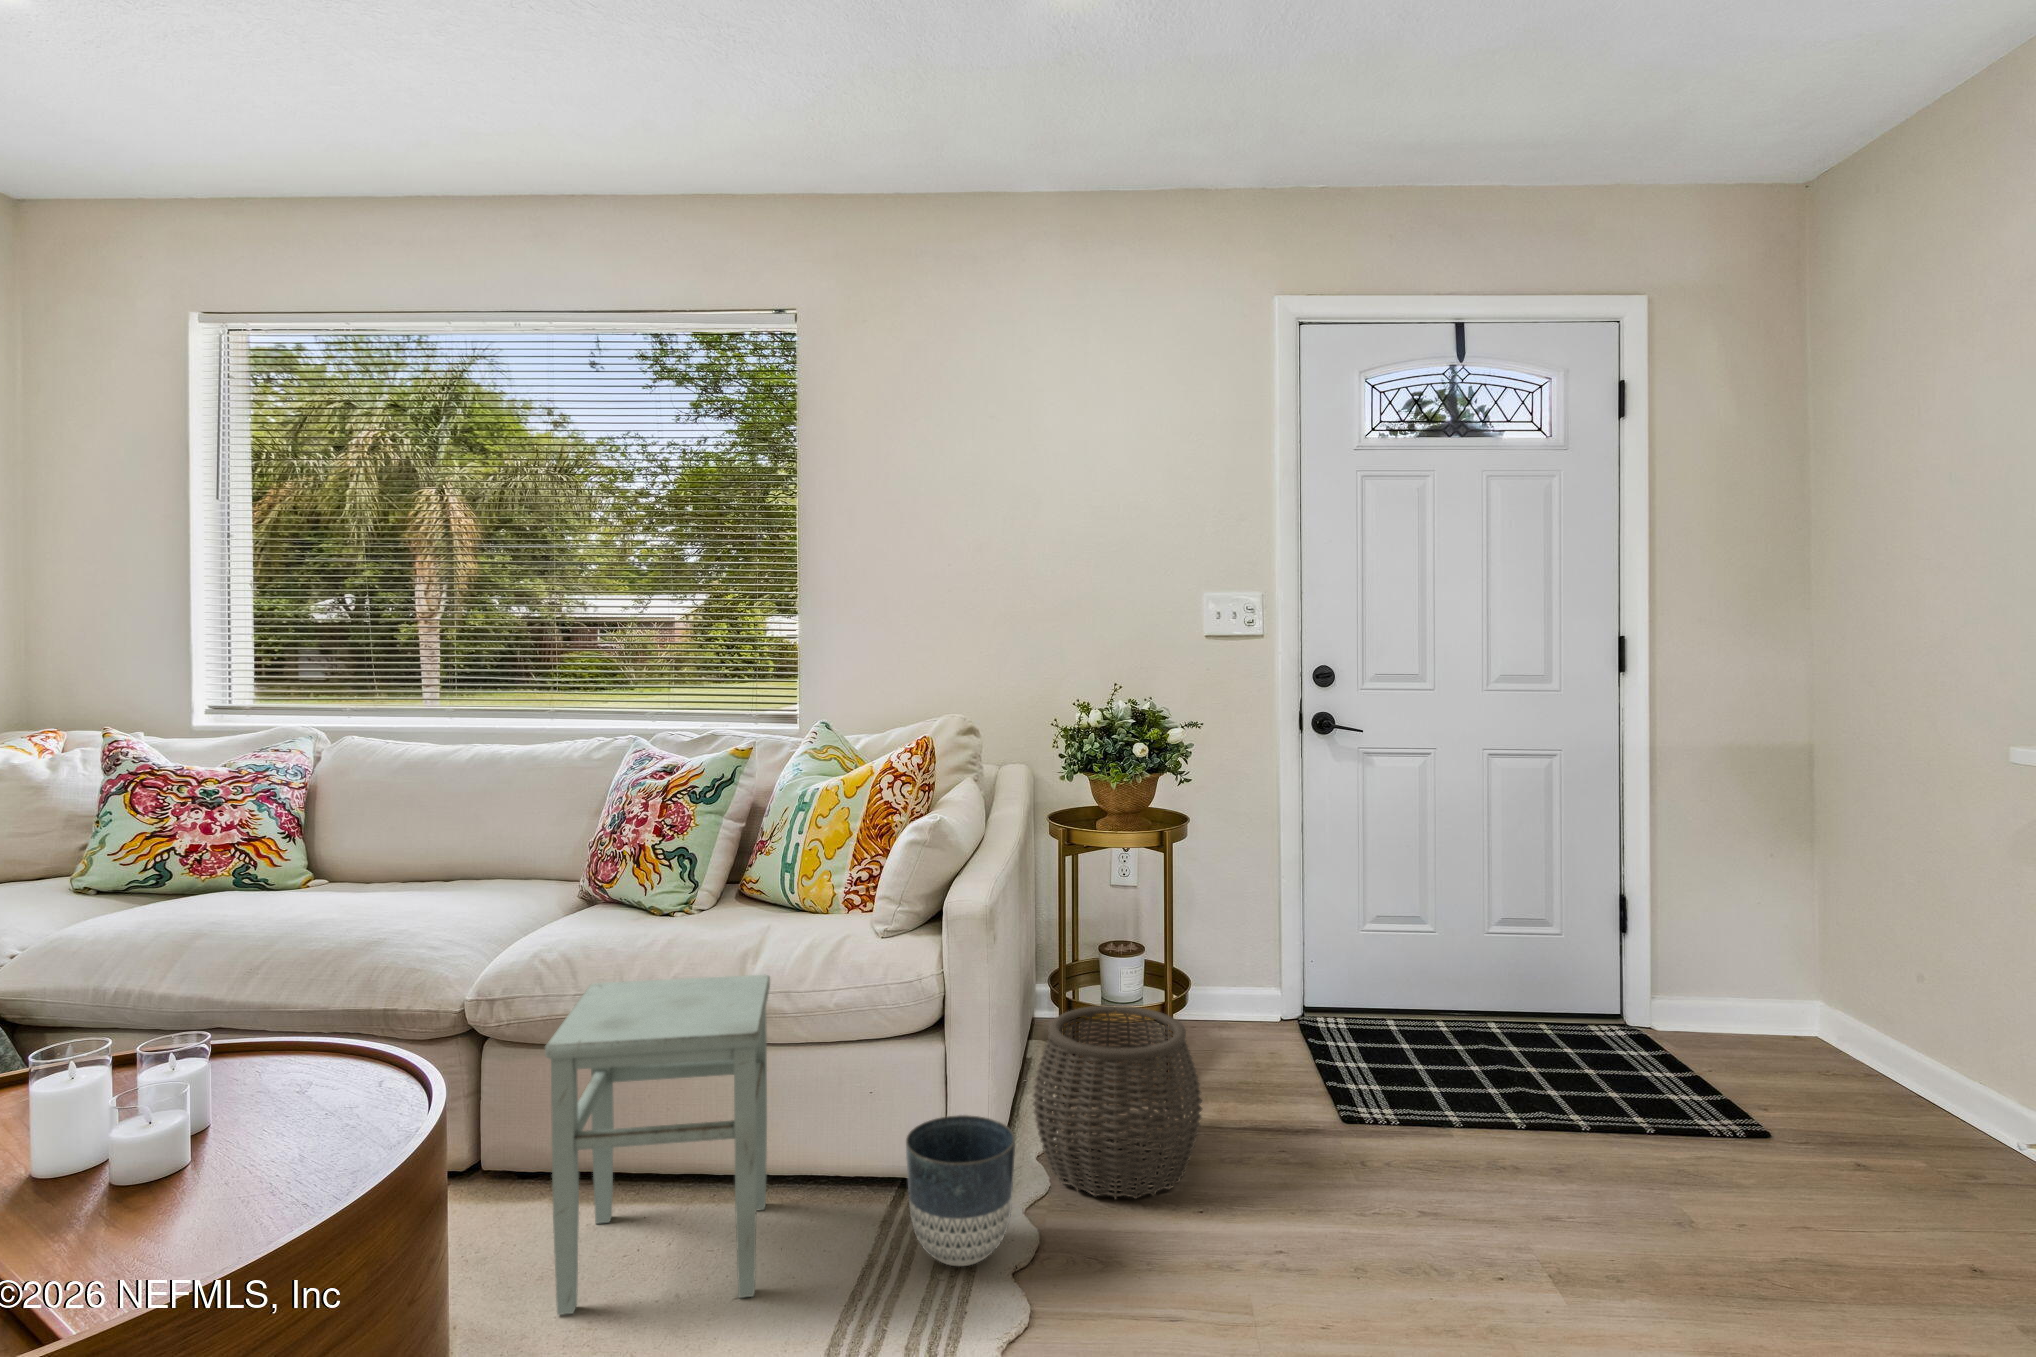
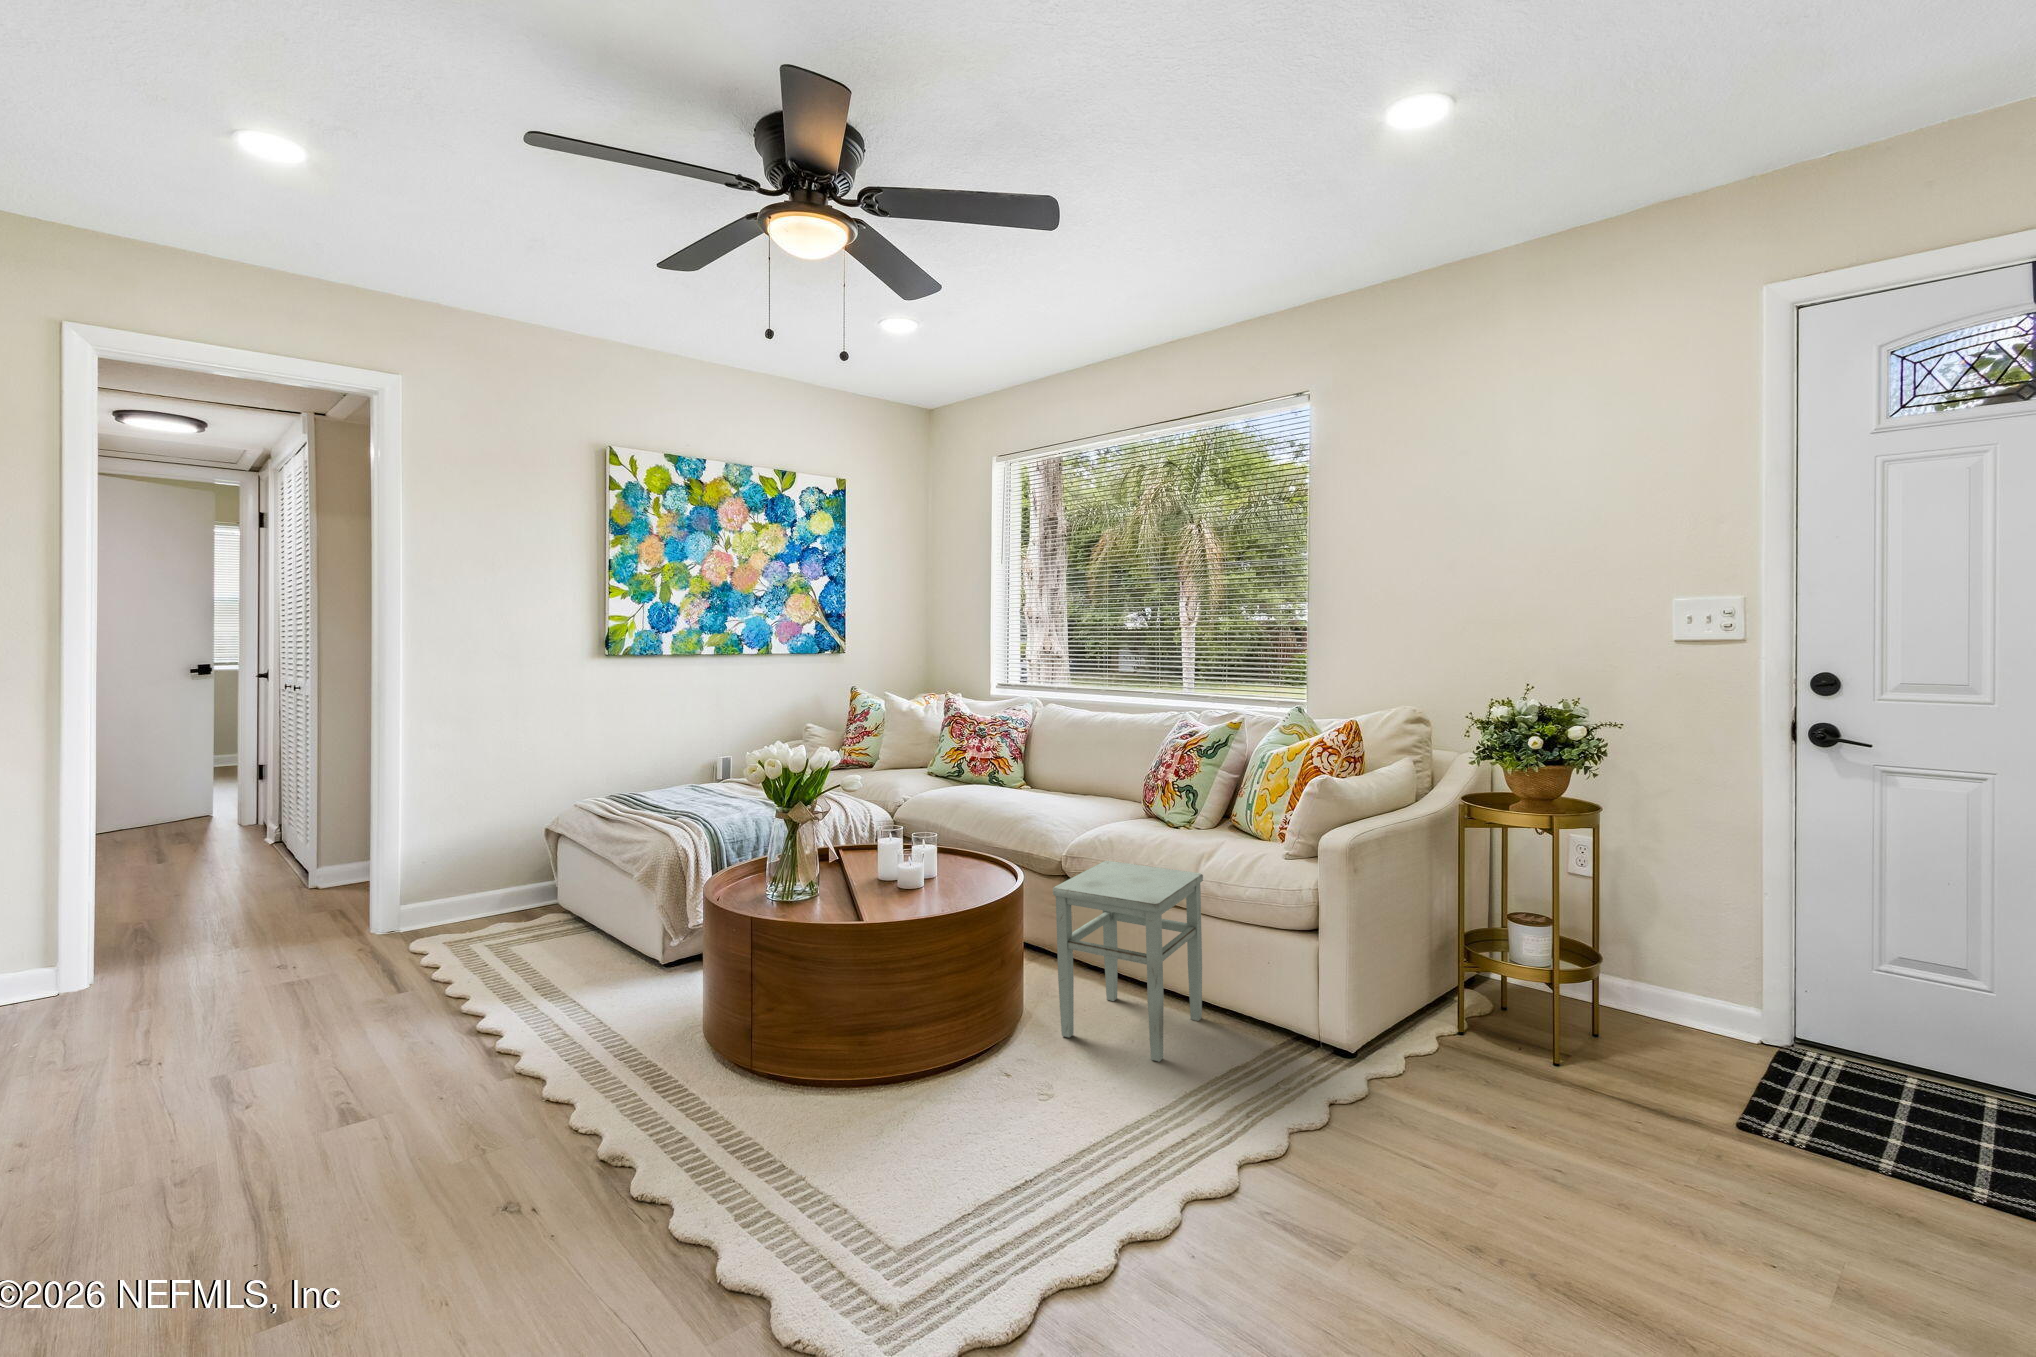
woven basket: present [1033,1006,1202,1199] -> none [1388,944,1539,1100]
planter: present [906,1115,1015,1266] -> none [1255,990,1334,1091]

